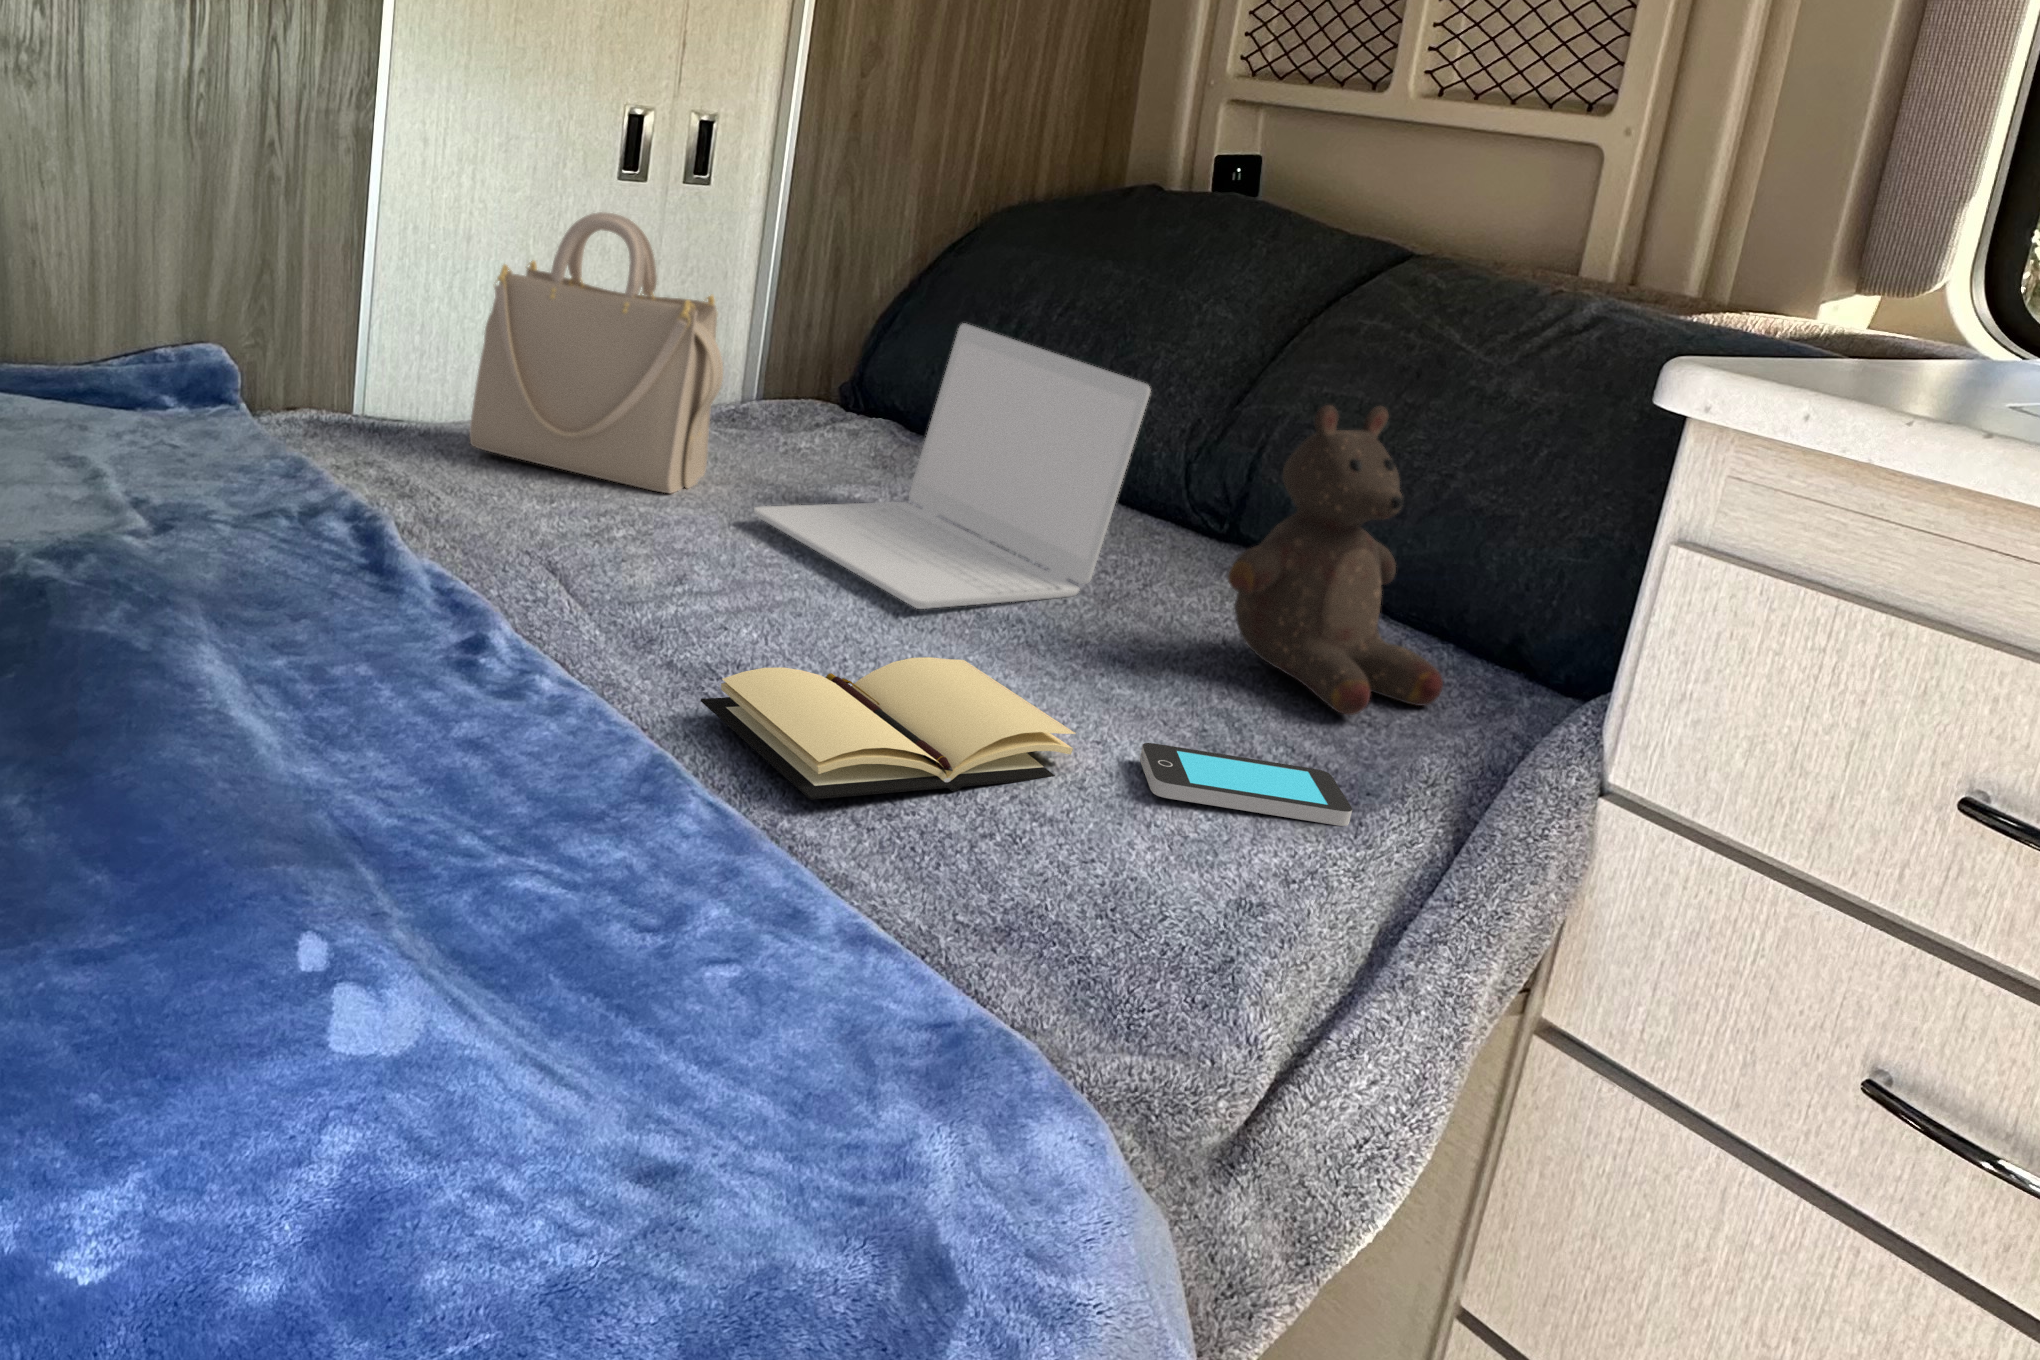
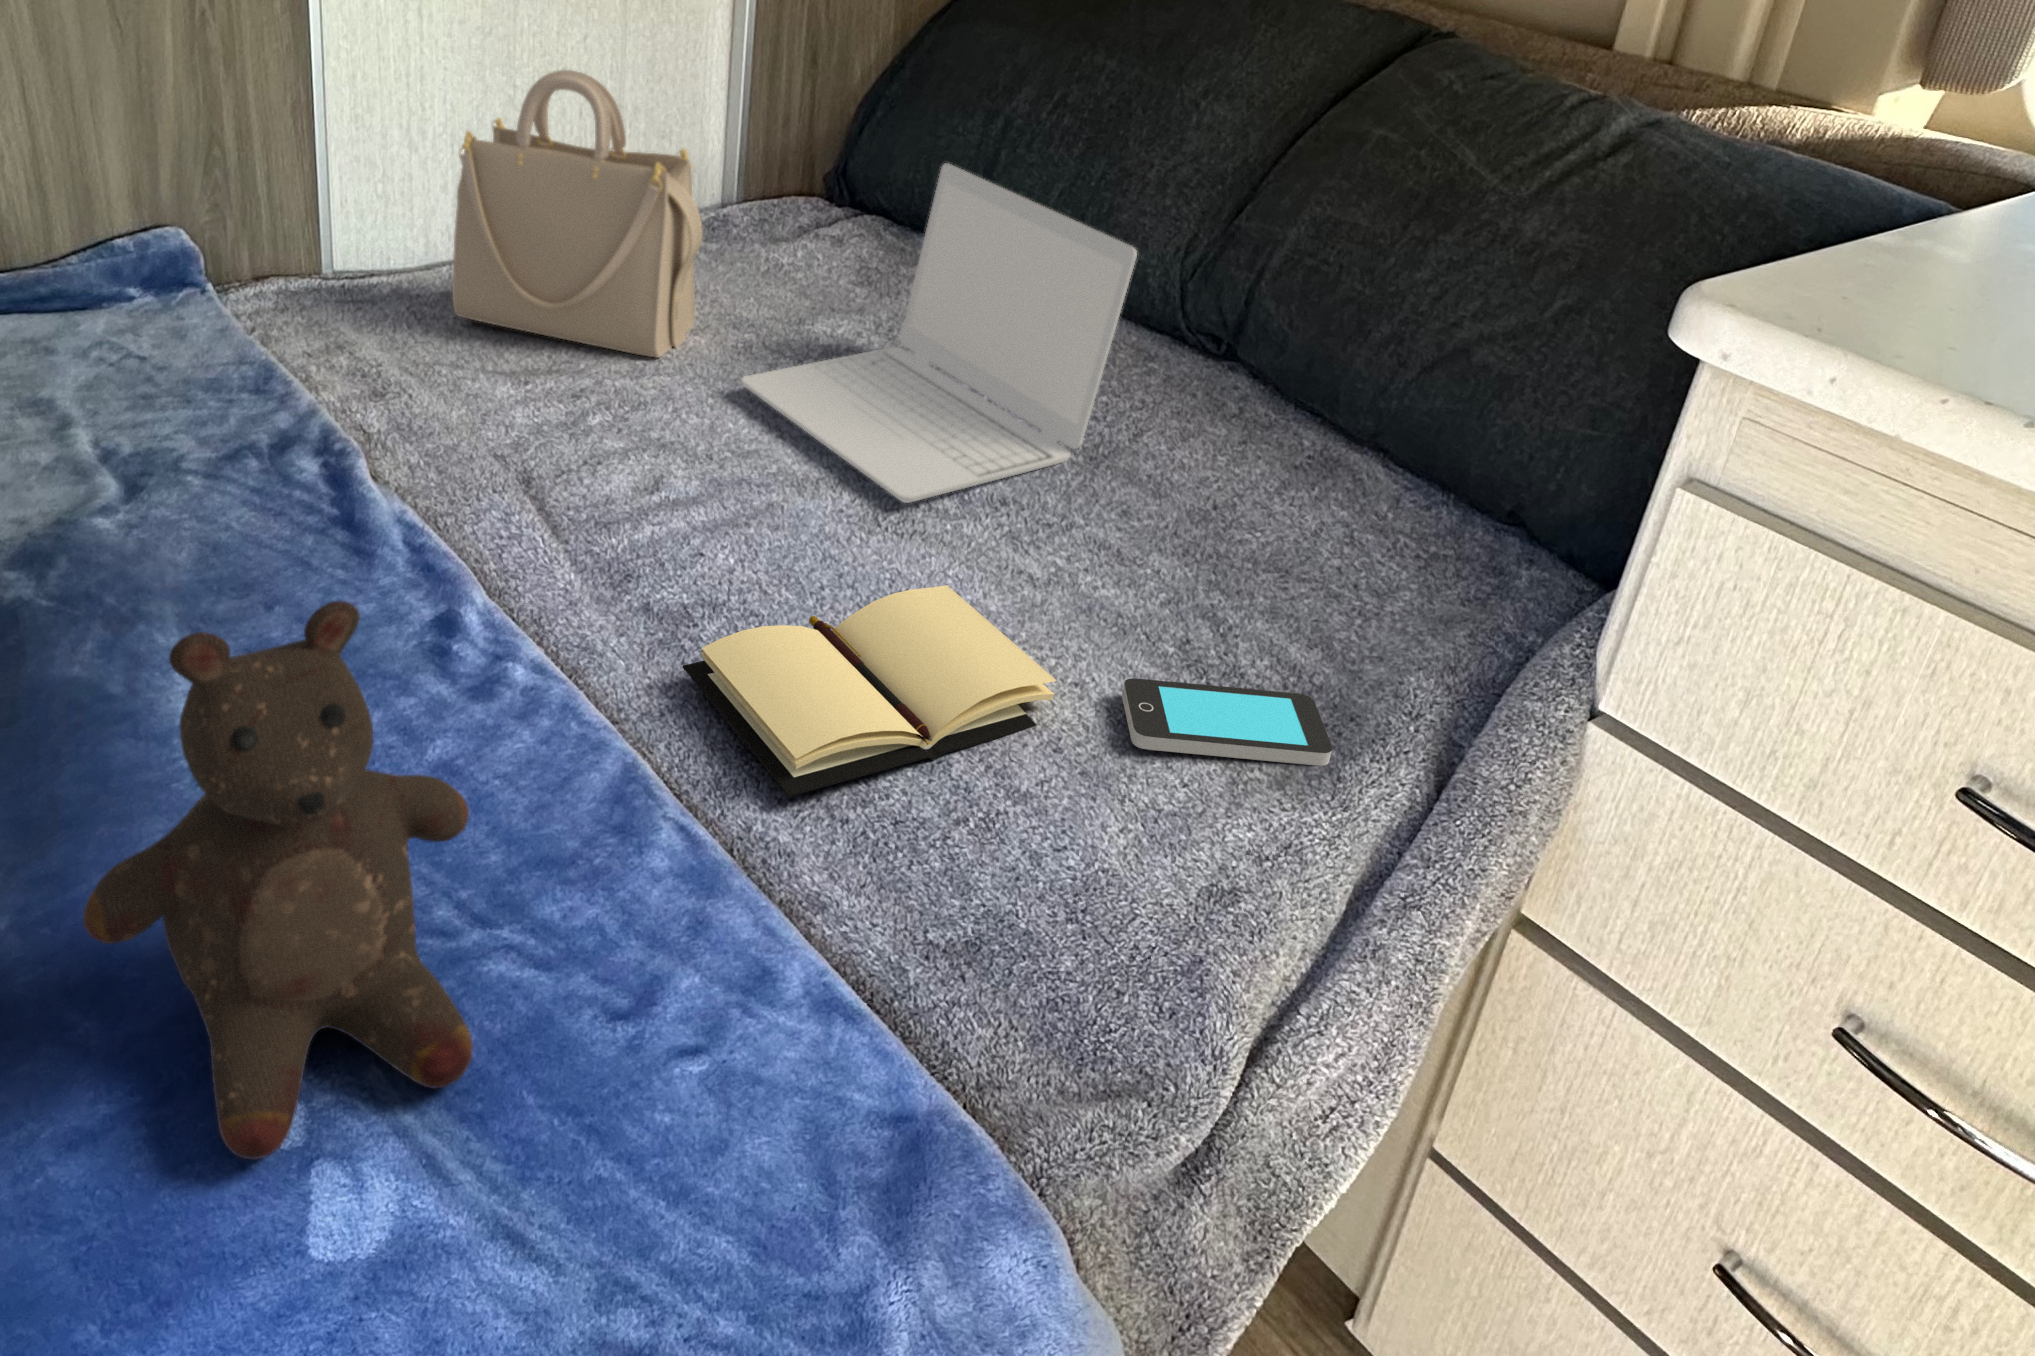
stuffed bear: present [1228,405,1443,715] -> present [83,601,473,1159]

